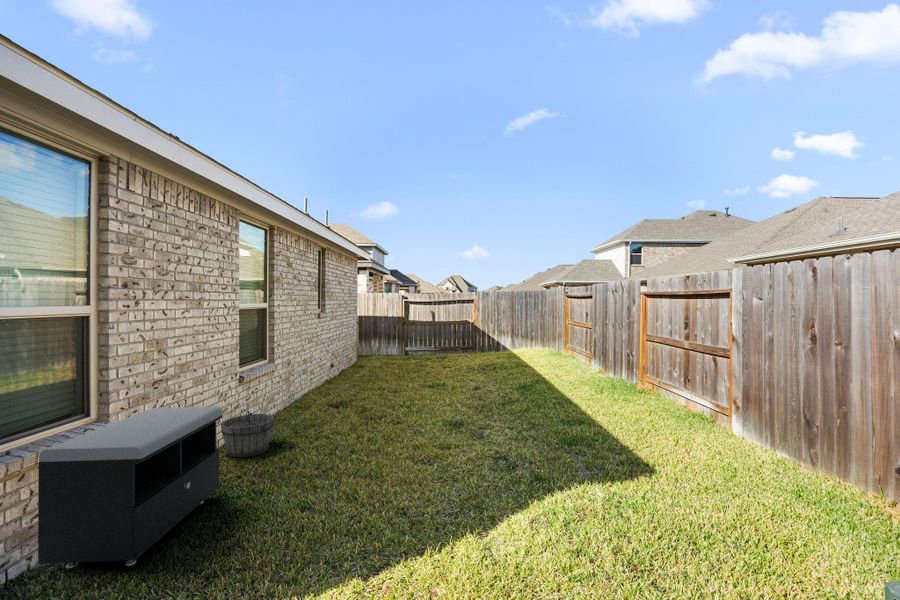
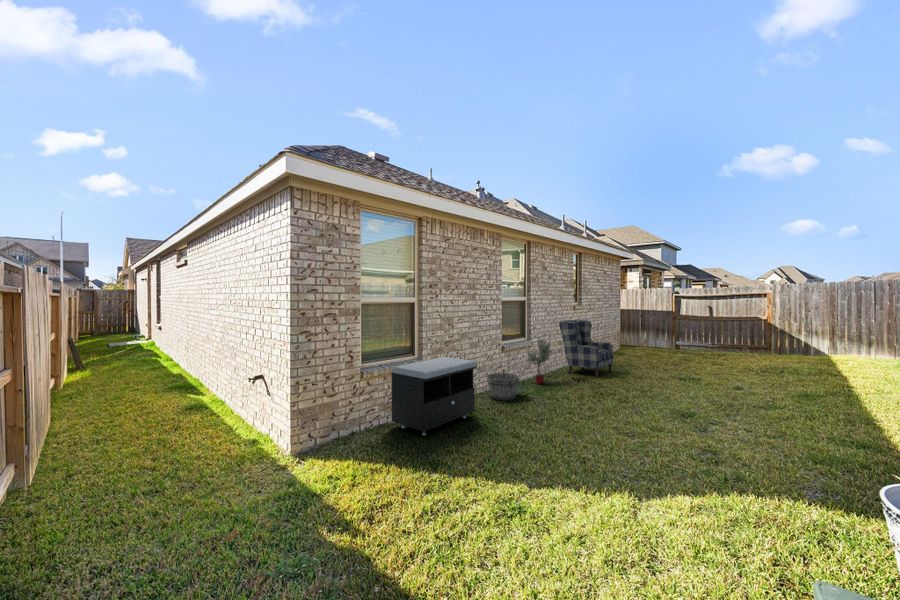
chair: none [306,331,367,399] -> present [559,320,613,378]
potted tree: none [270,357,307,420] -> present [526,338,552,384]

